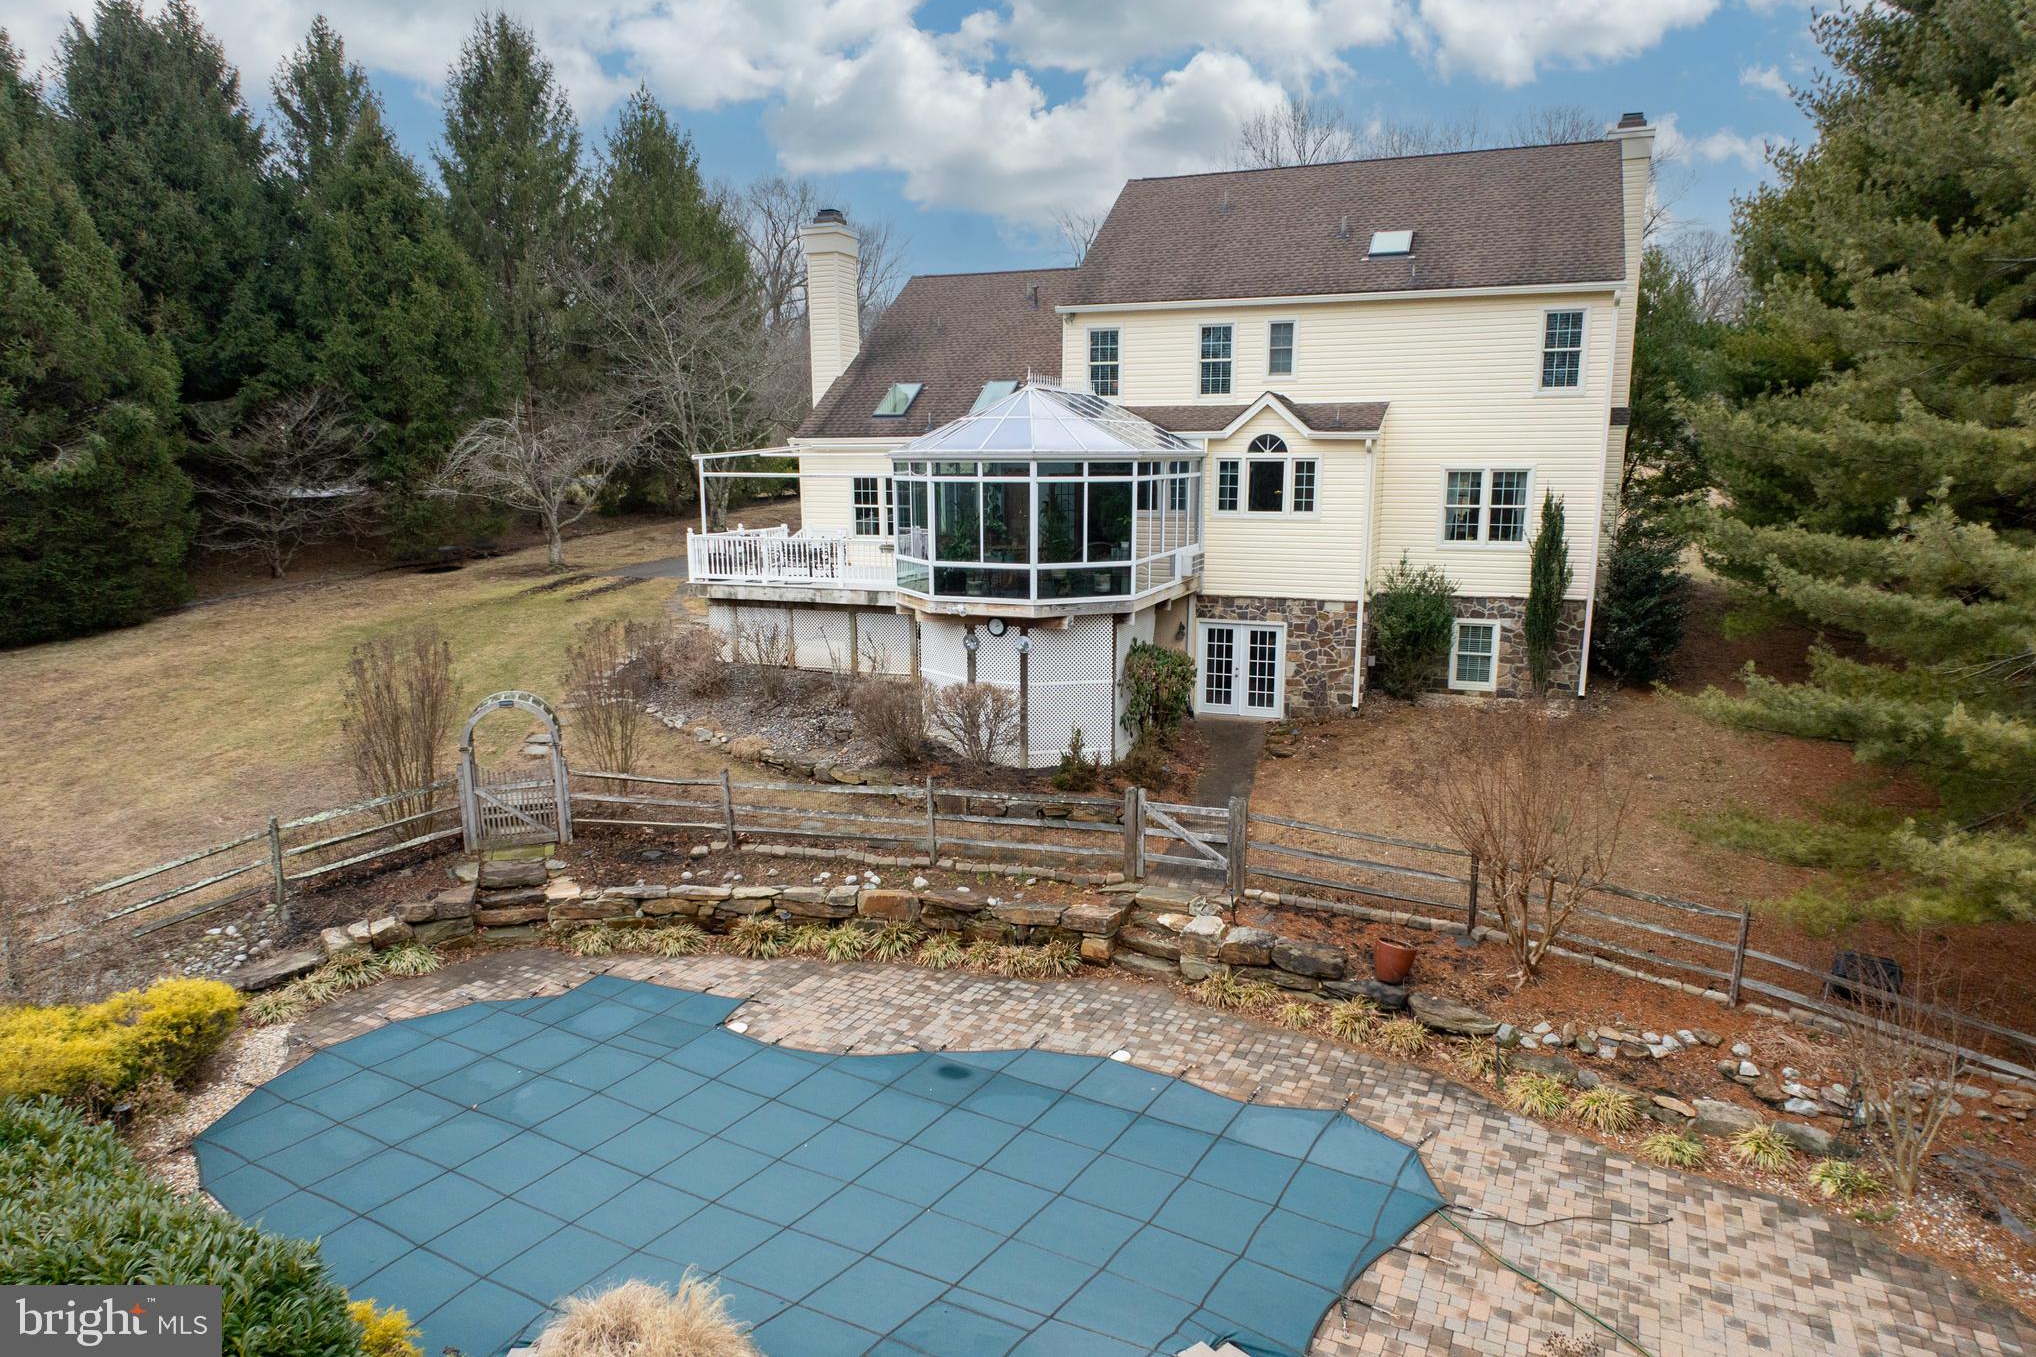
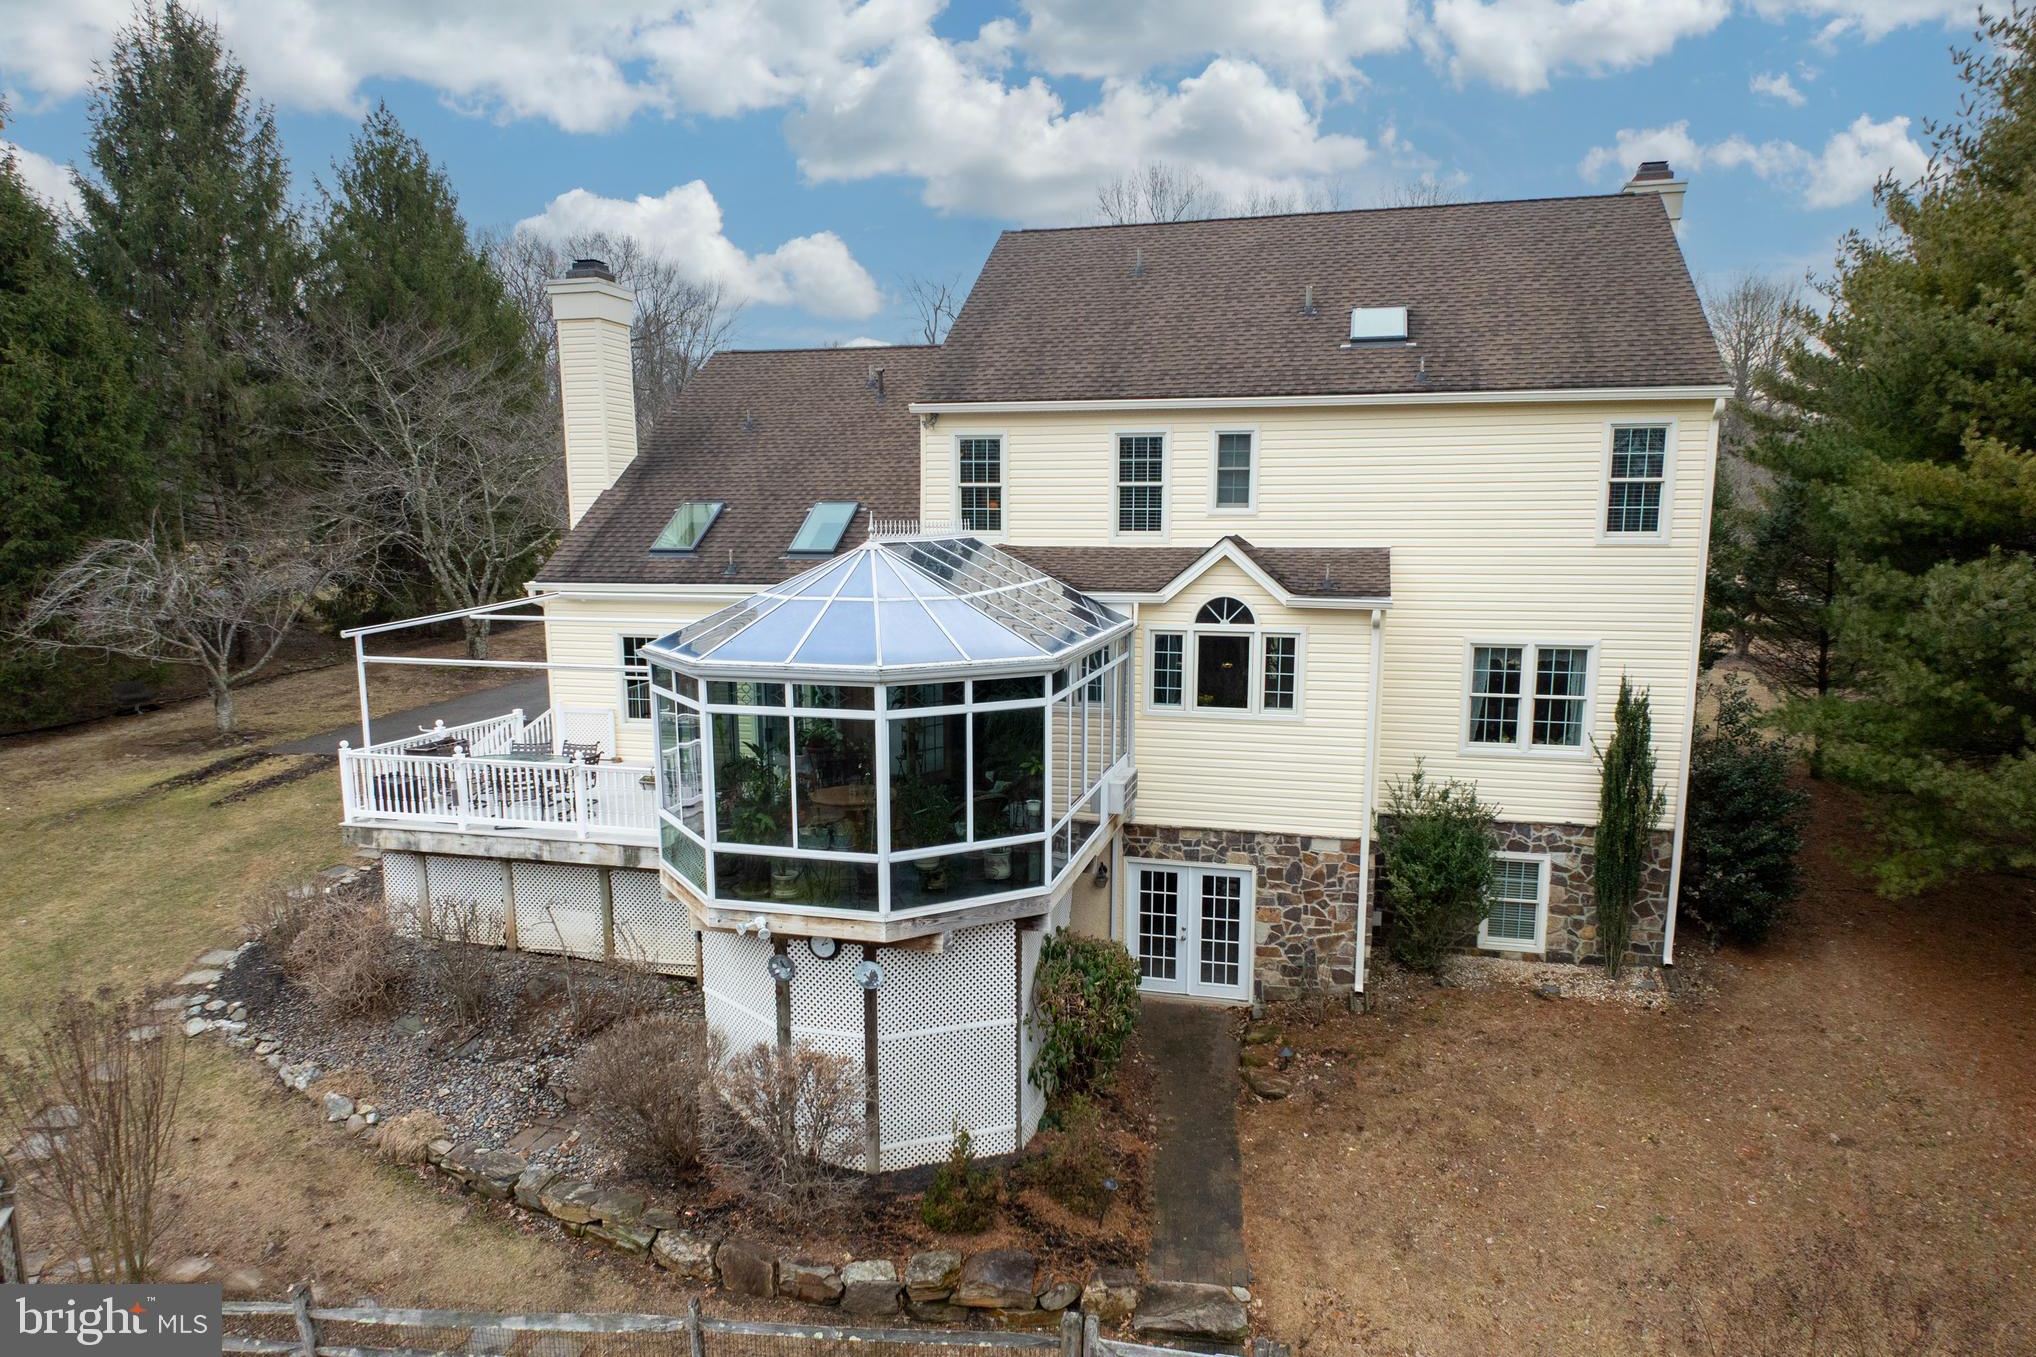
round table: present [425,546,463,569] -> none [25,703,92,740]

